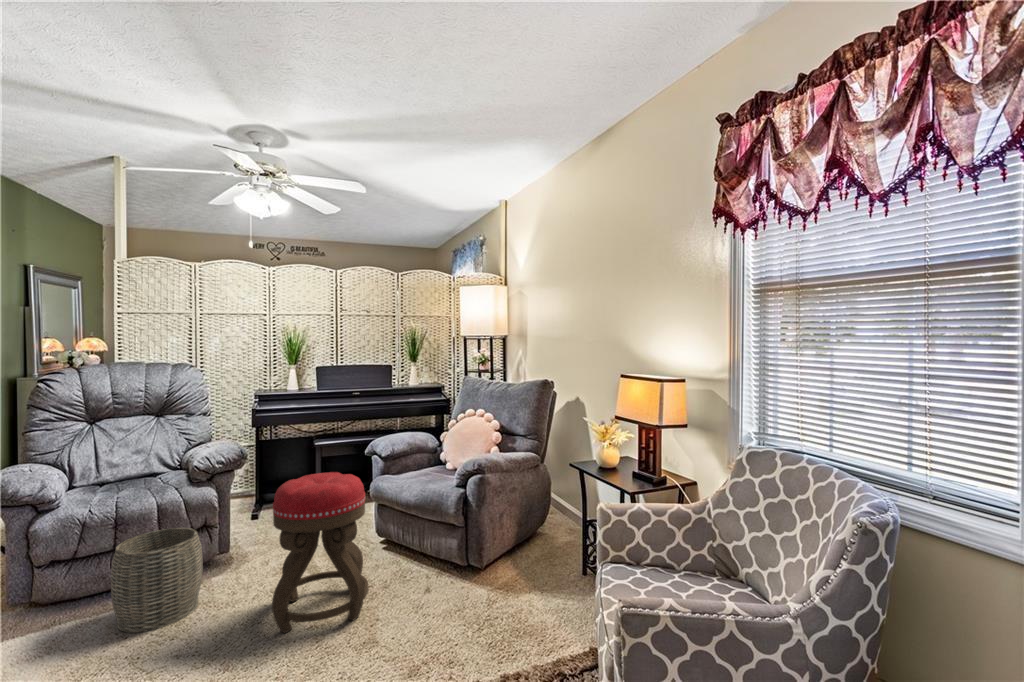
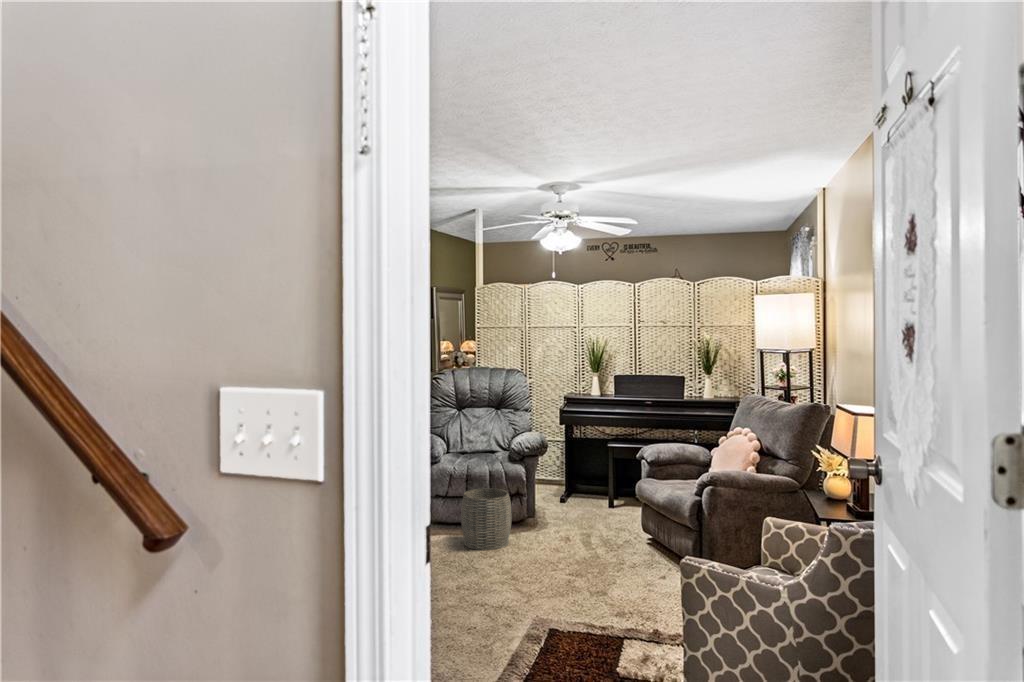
ottoman: present [272,472,368,633] -> none [543,465,615,577]

